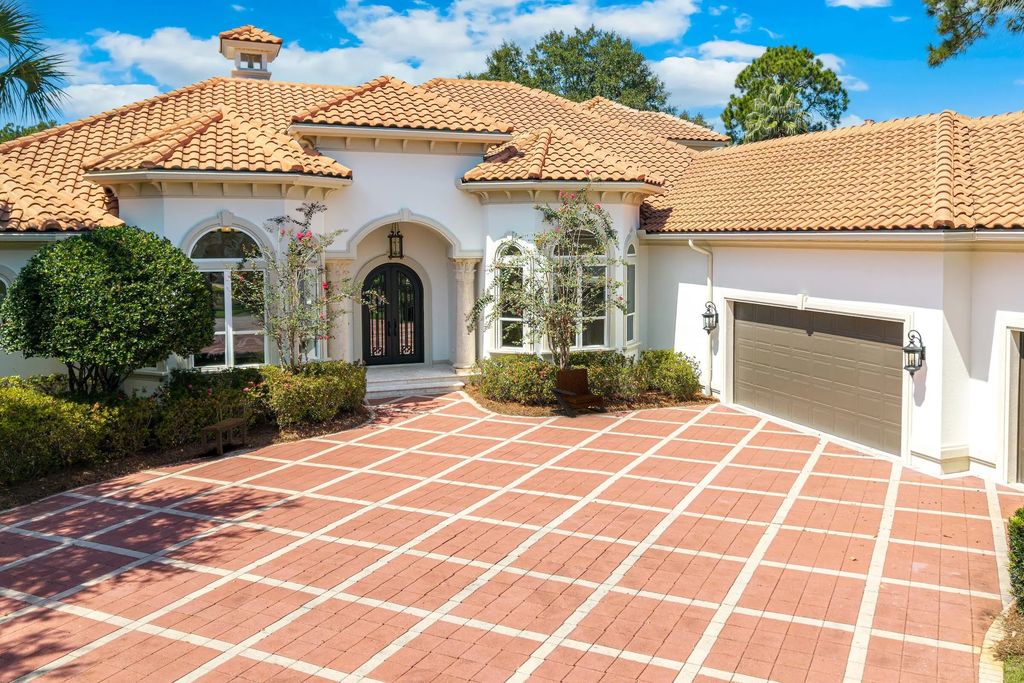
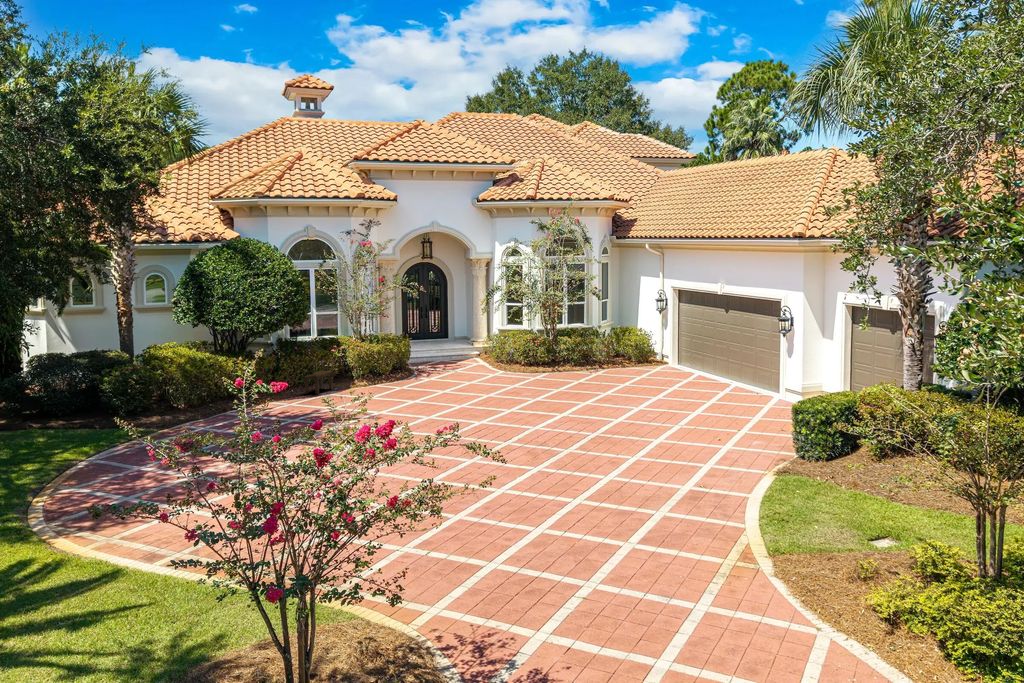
lounge chair: present [549,368,608,418] -> none [543,339,586,374]

